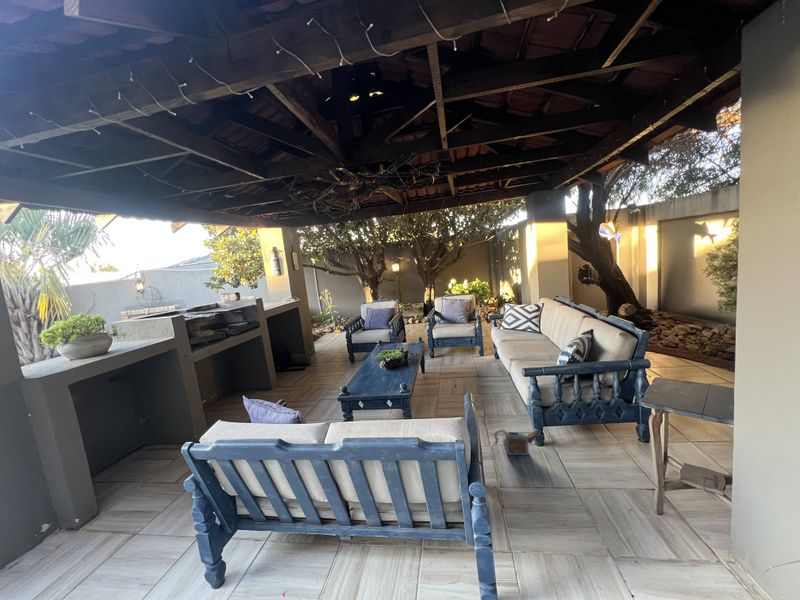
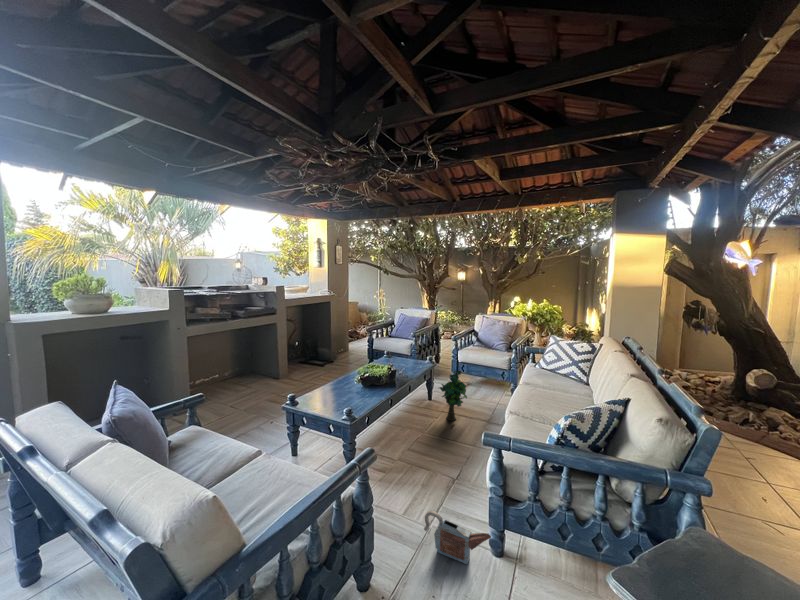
decorative plant: none [438,342,462,384] -> present [440,371,467,421]

